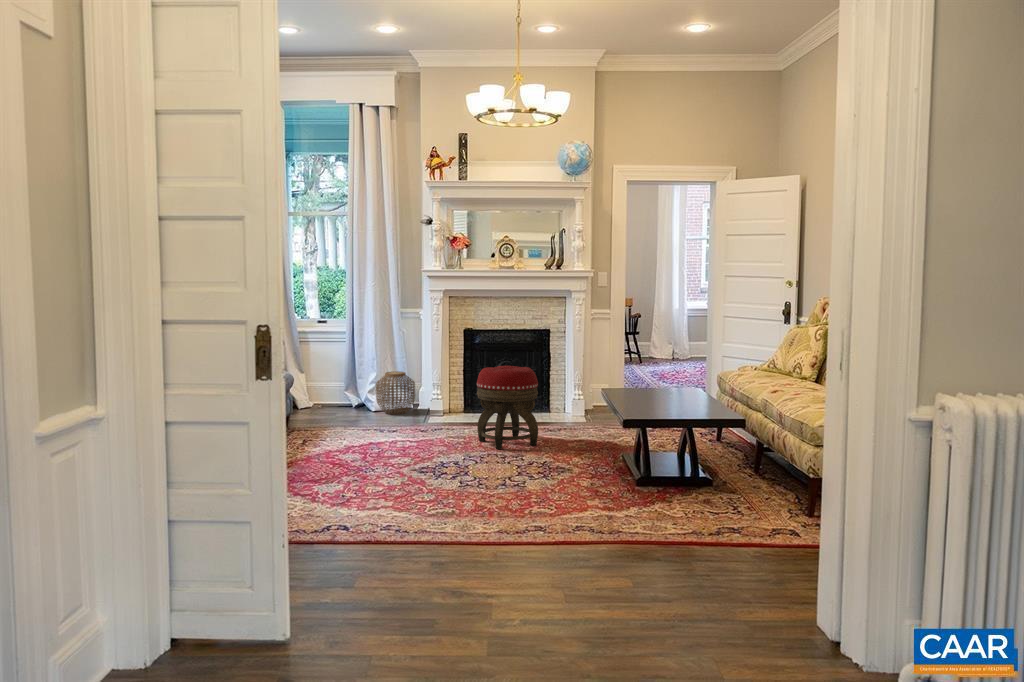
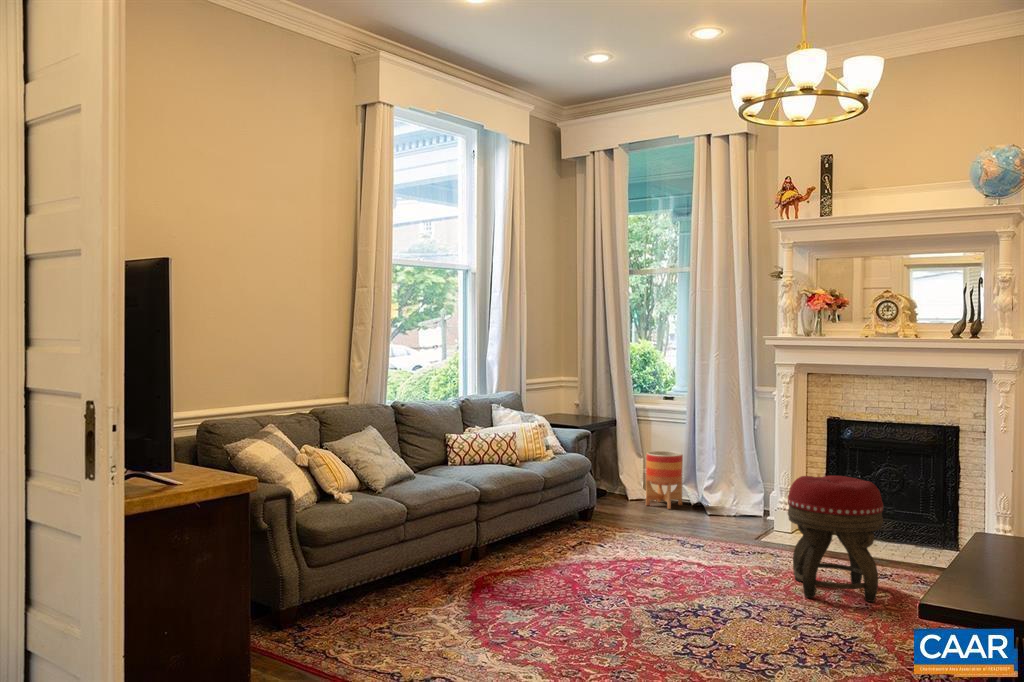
planter: none [317,365,347,412] -> present [646,451,683,509]
woven basket: present [376,372,415,414] -> none [708,466,760,523]

